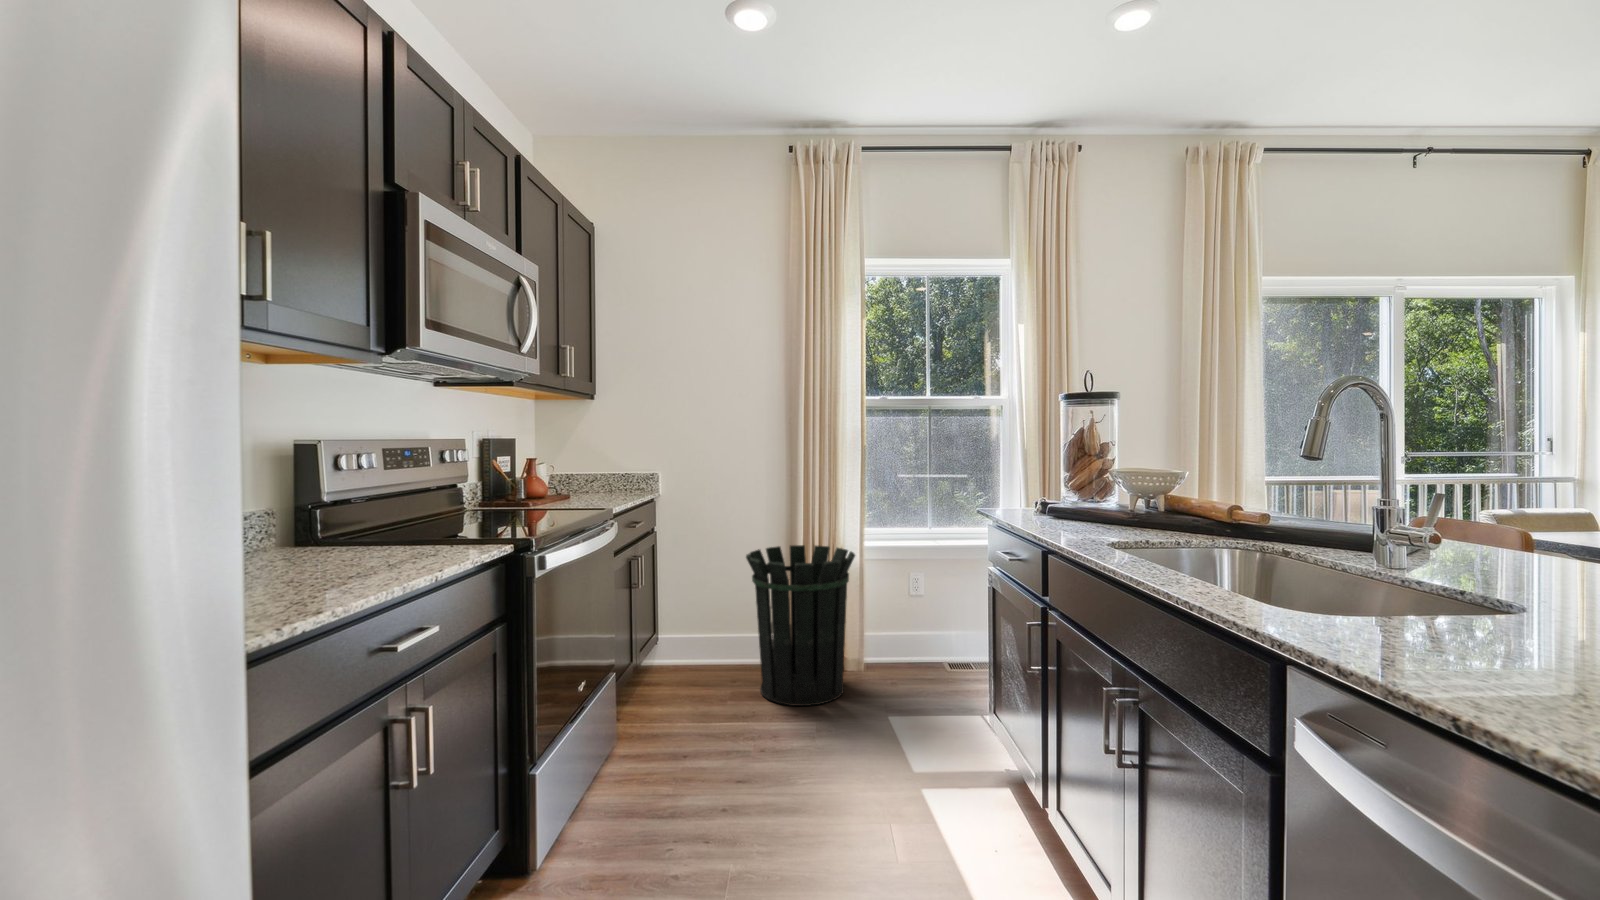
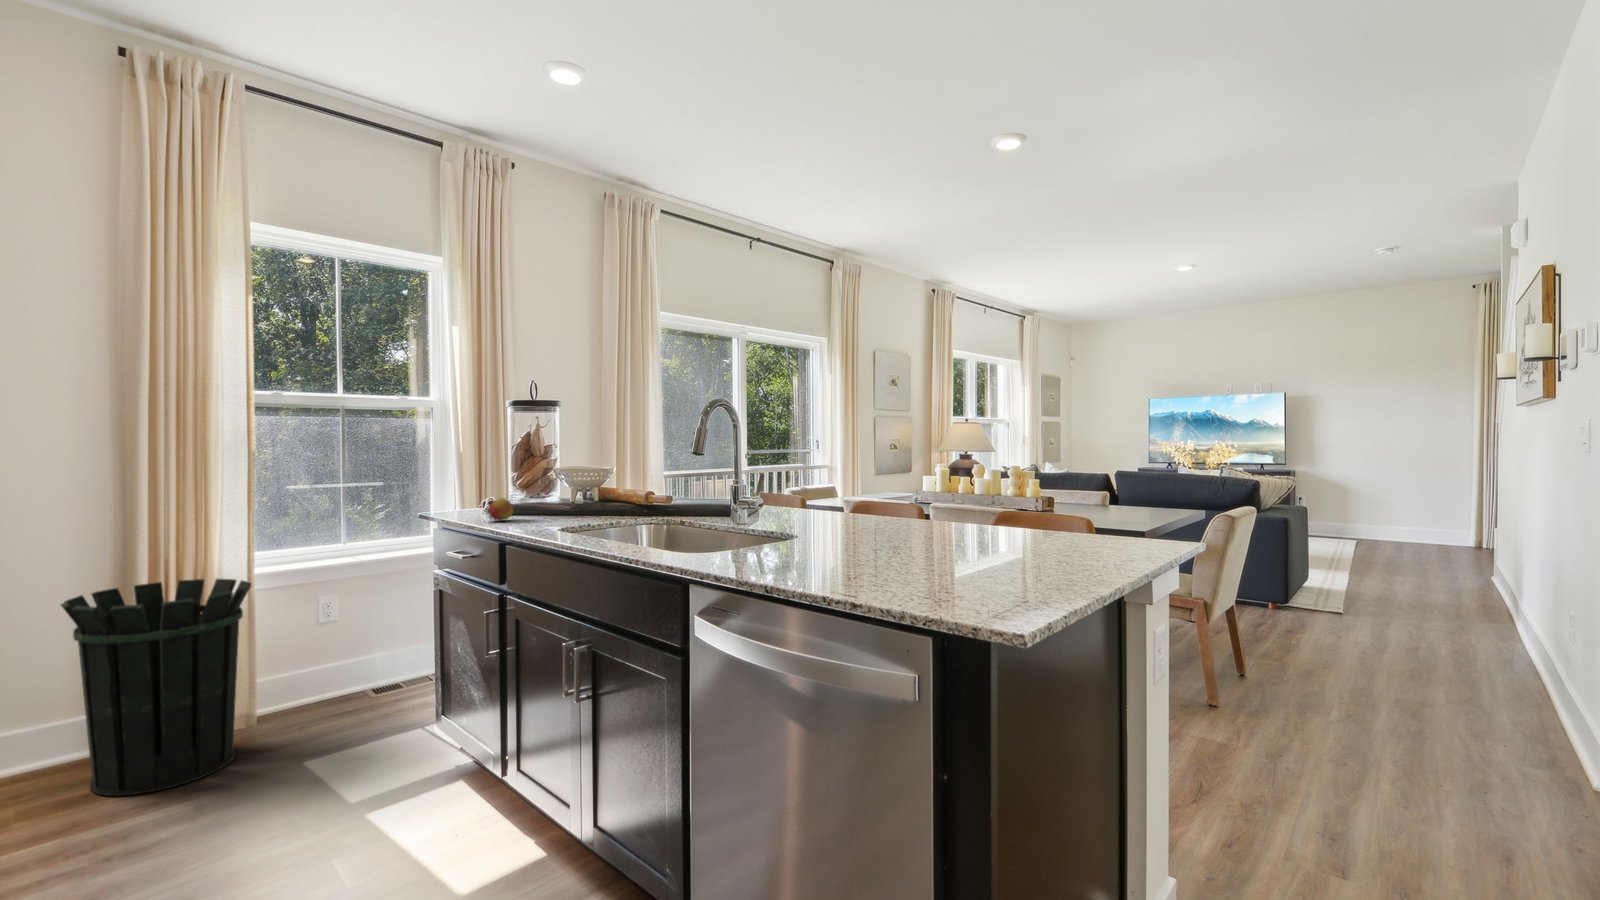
fruit: none [1033,500,1062,524] -> present [489,498,513,521]

